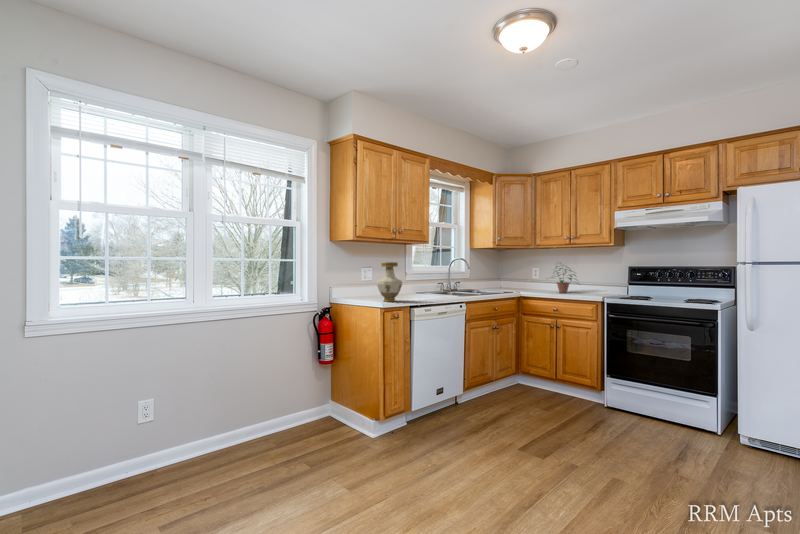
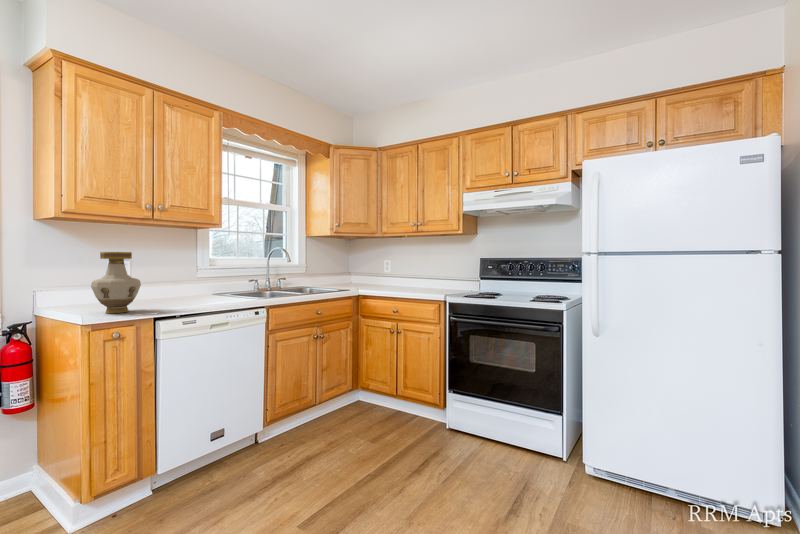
potted plant: present [556,266,575,293] -> none [391,253,430,290]

